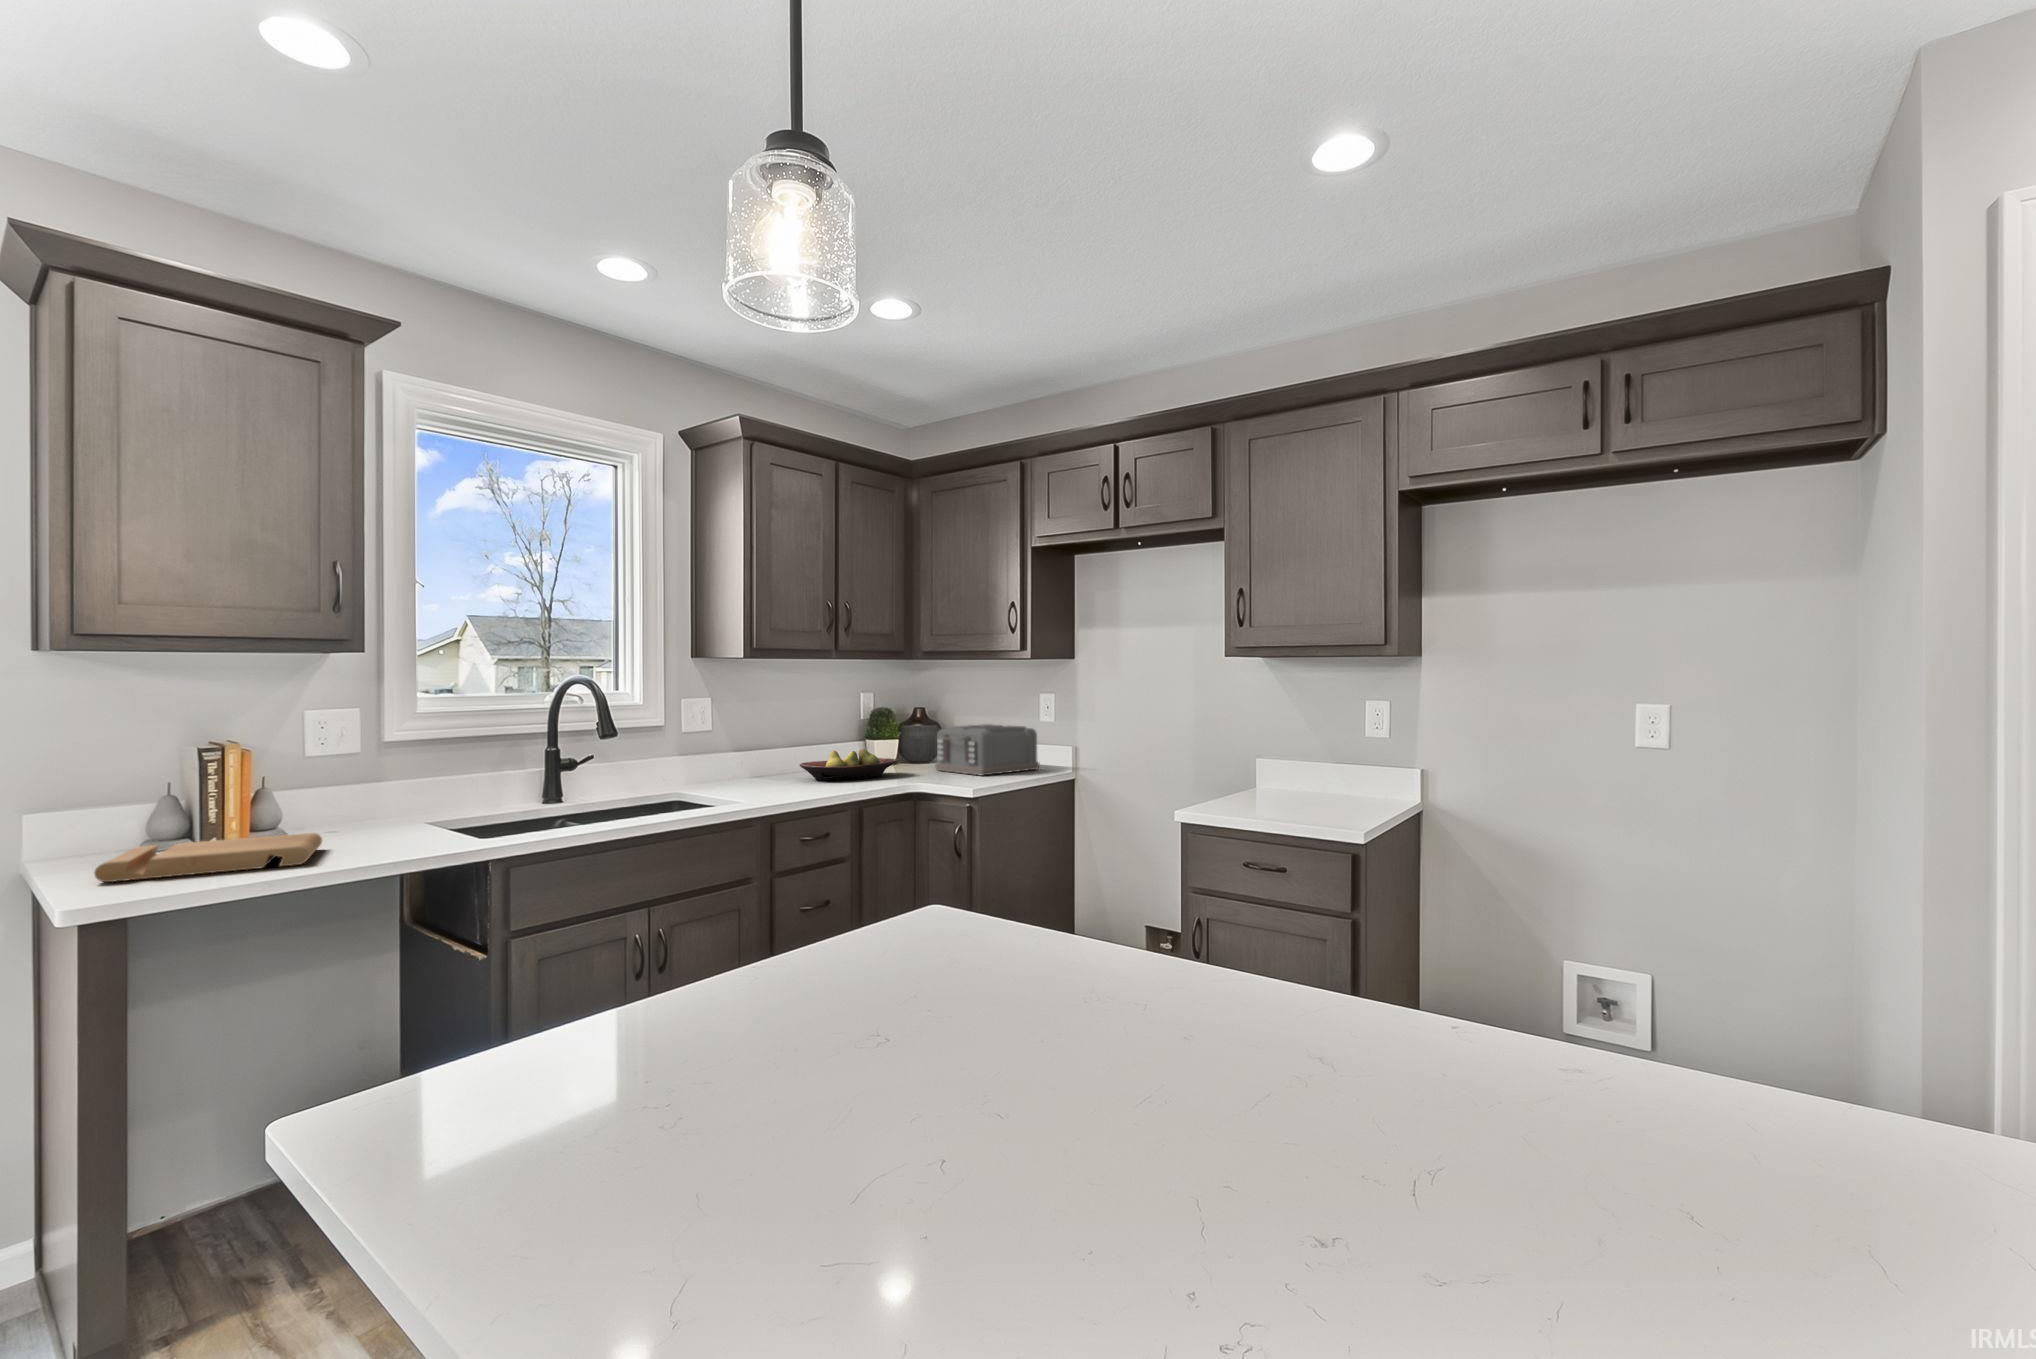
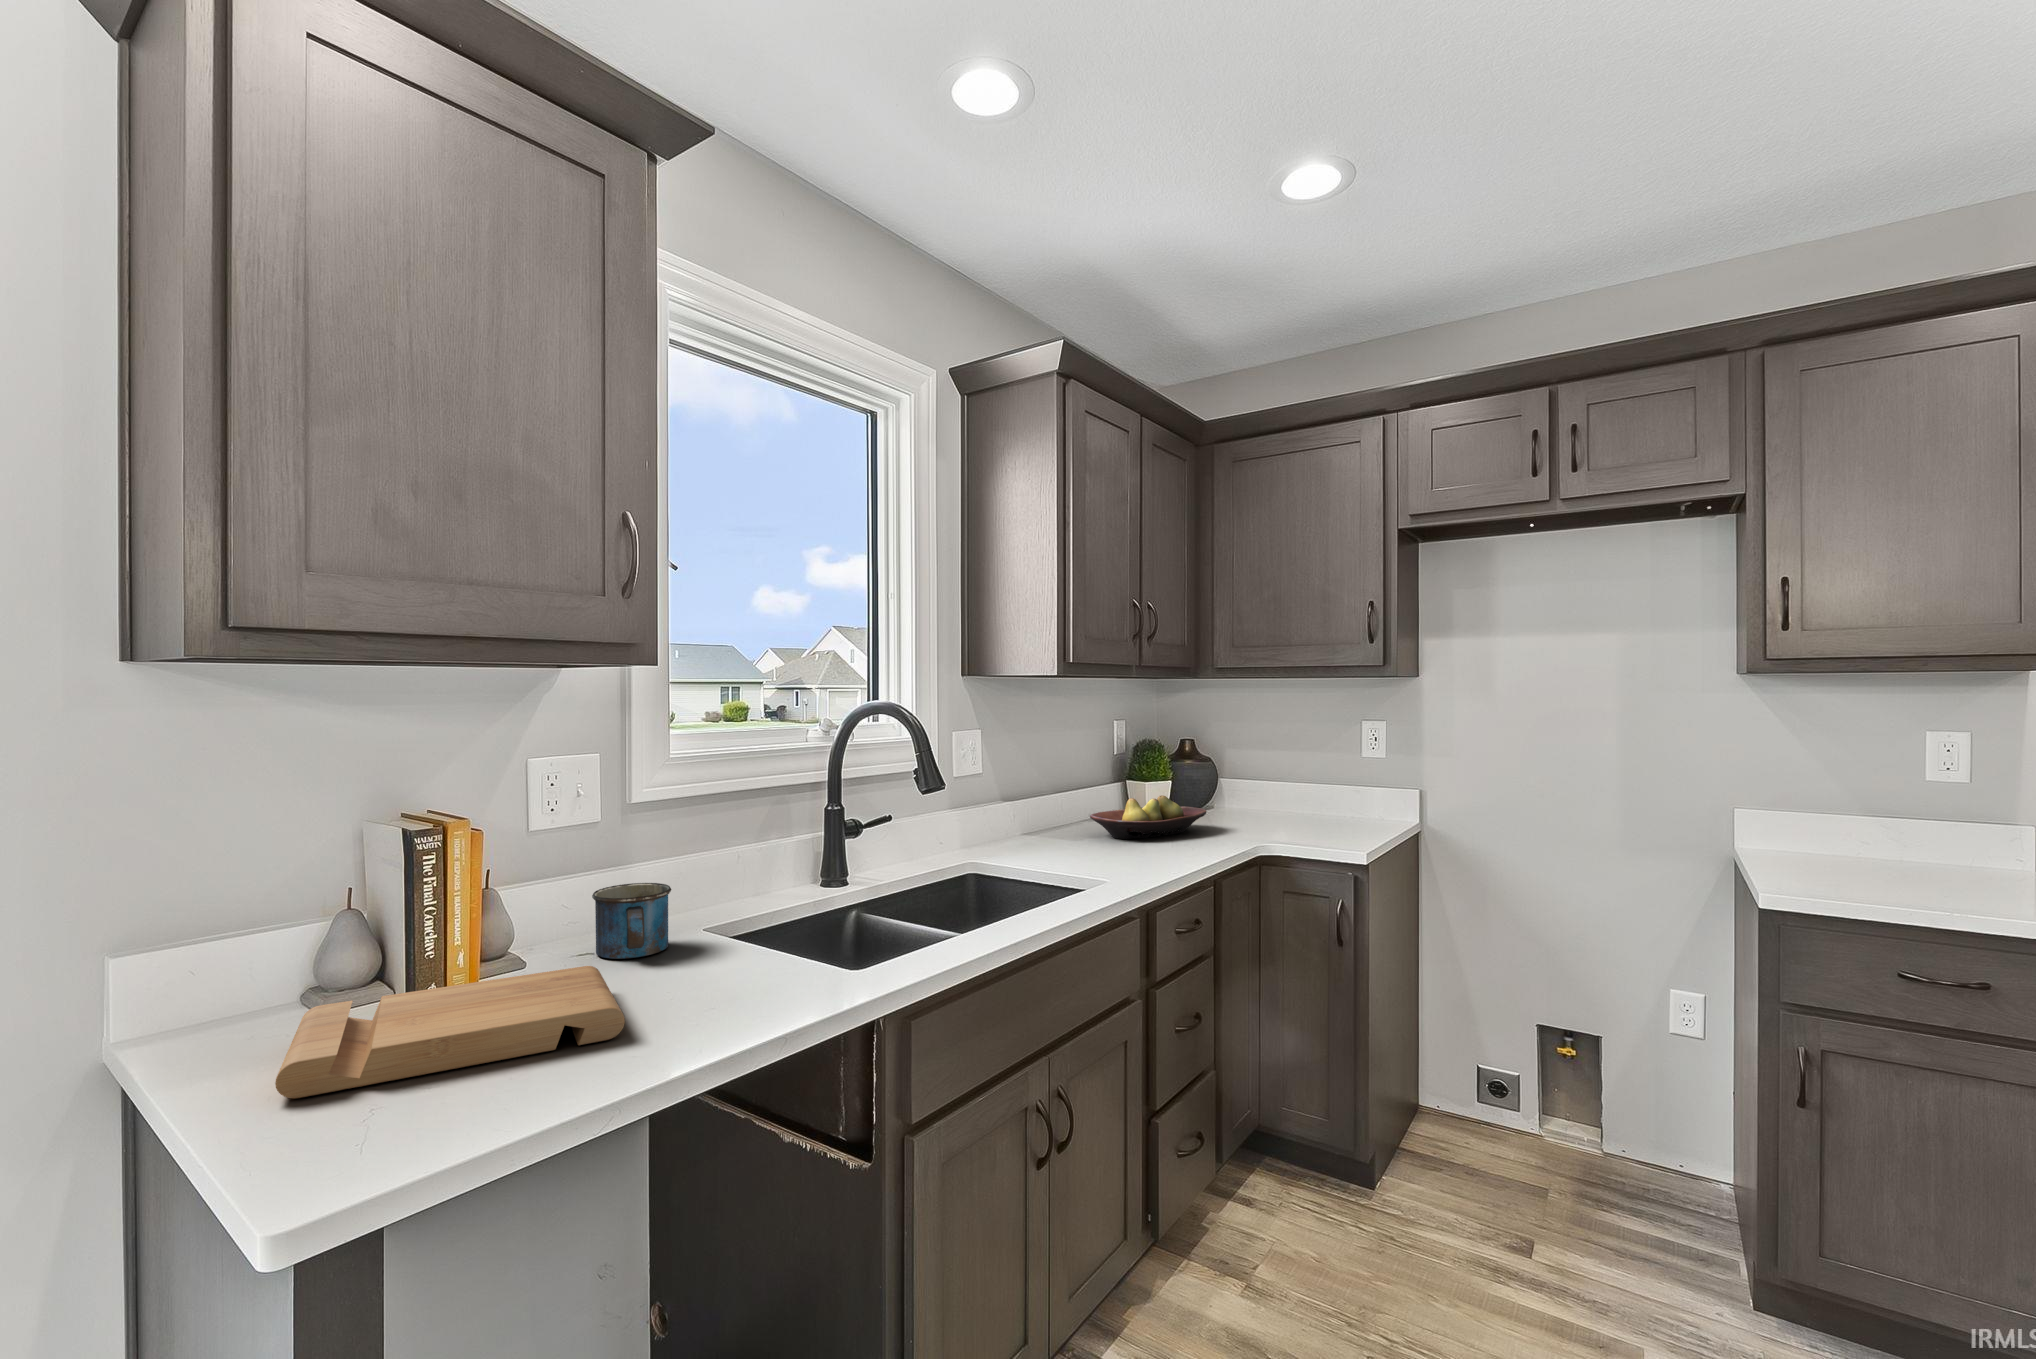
toaster: present [935,724,1039,776] -> none [1235,761,1370,830]
mug: none [339,792,396,836] -> present [592,883,671,959]

